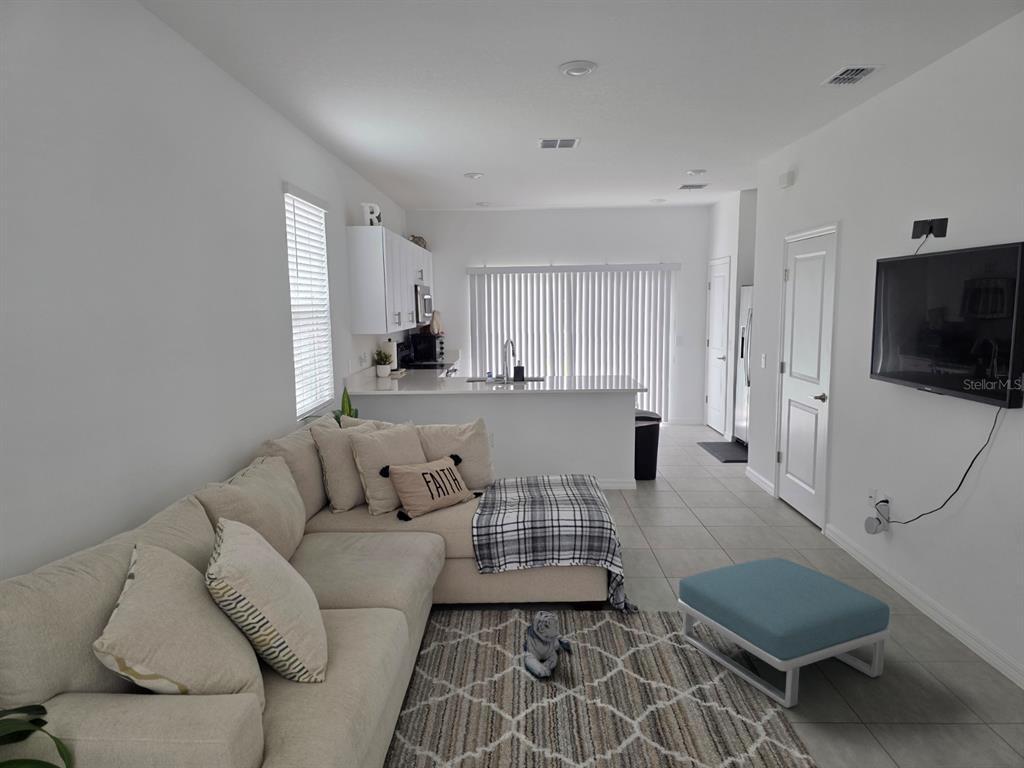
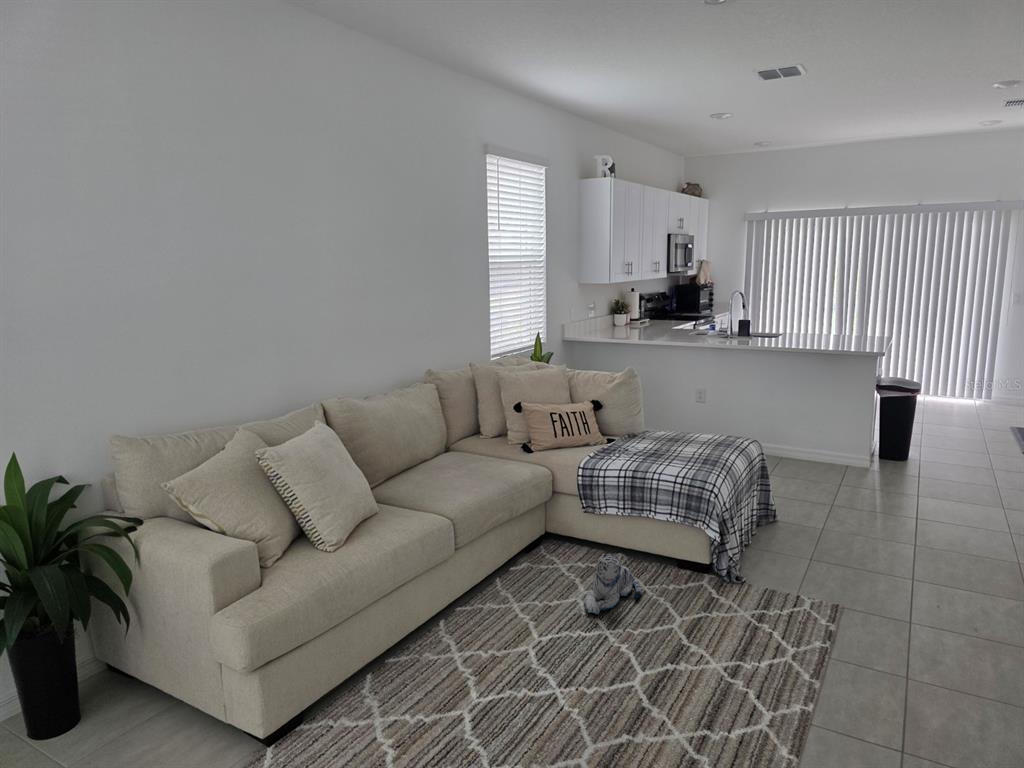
footstool: present [678,558,890,708] -> none [759,552,1003,717]

